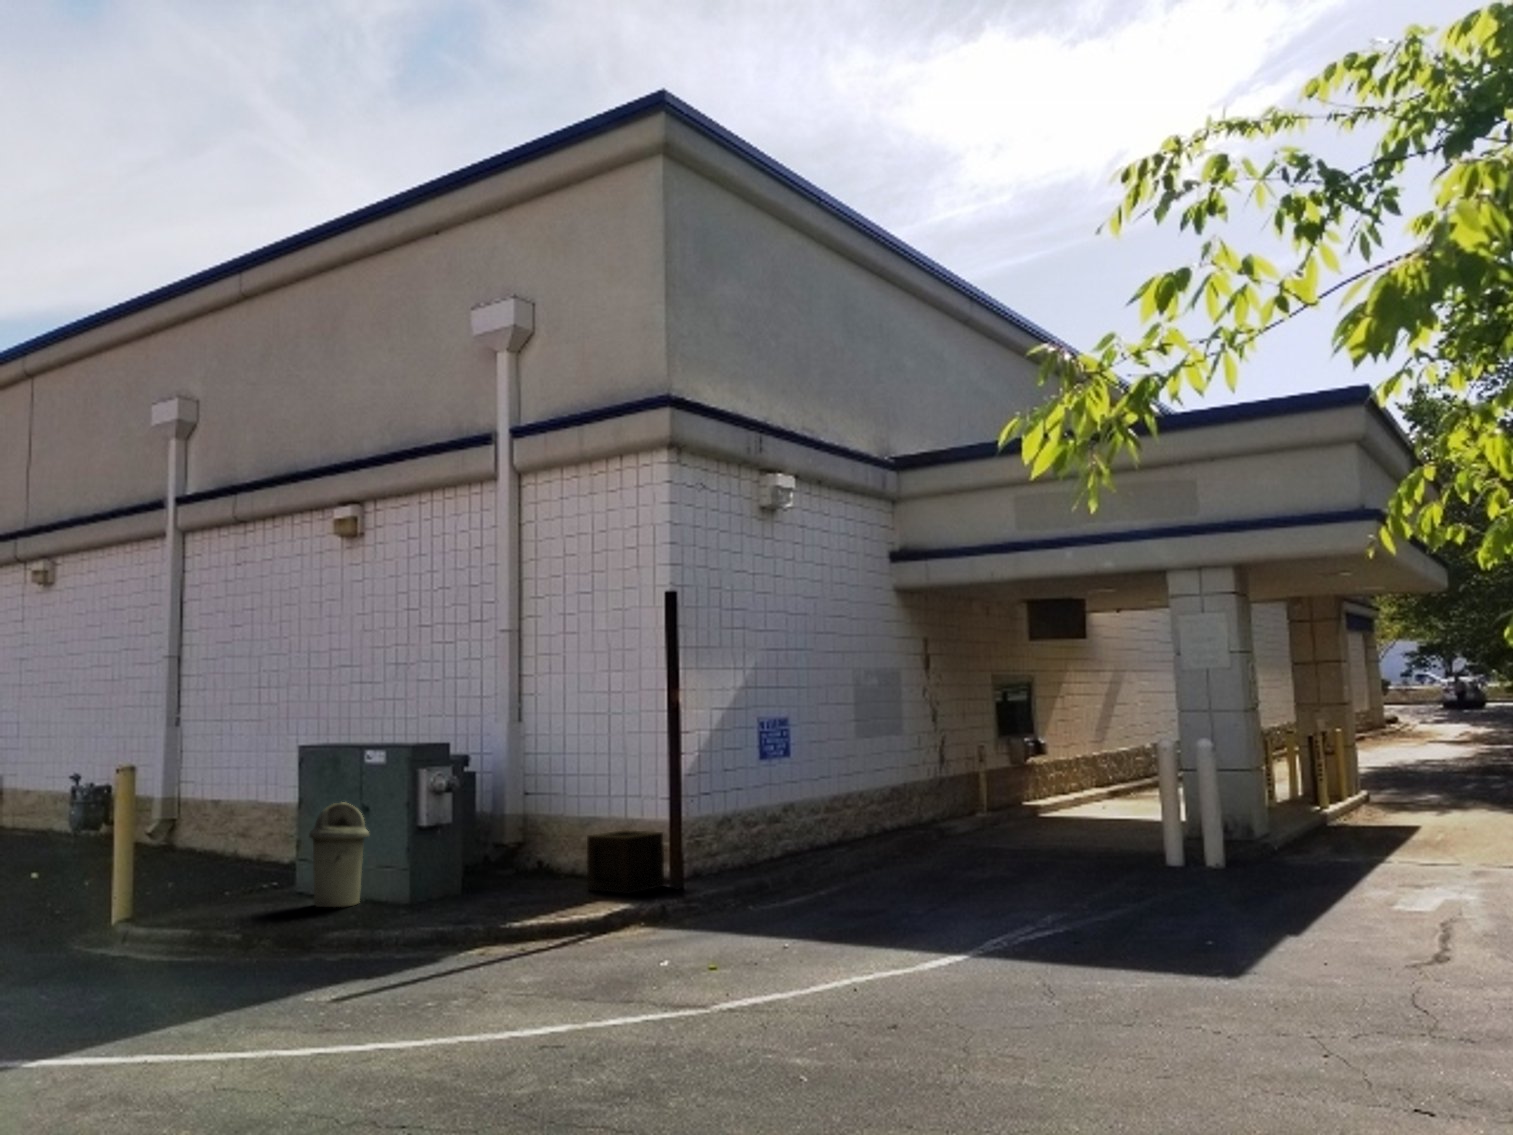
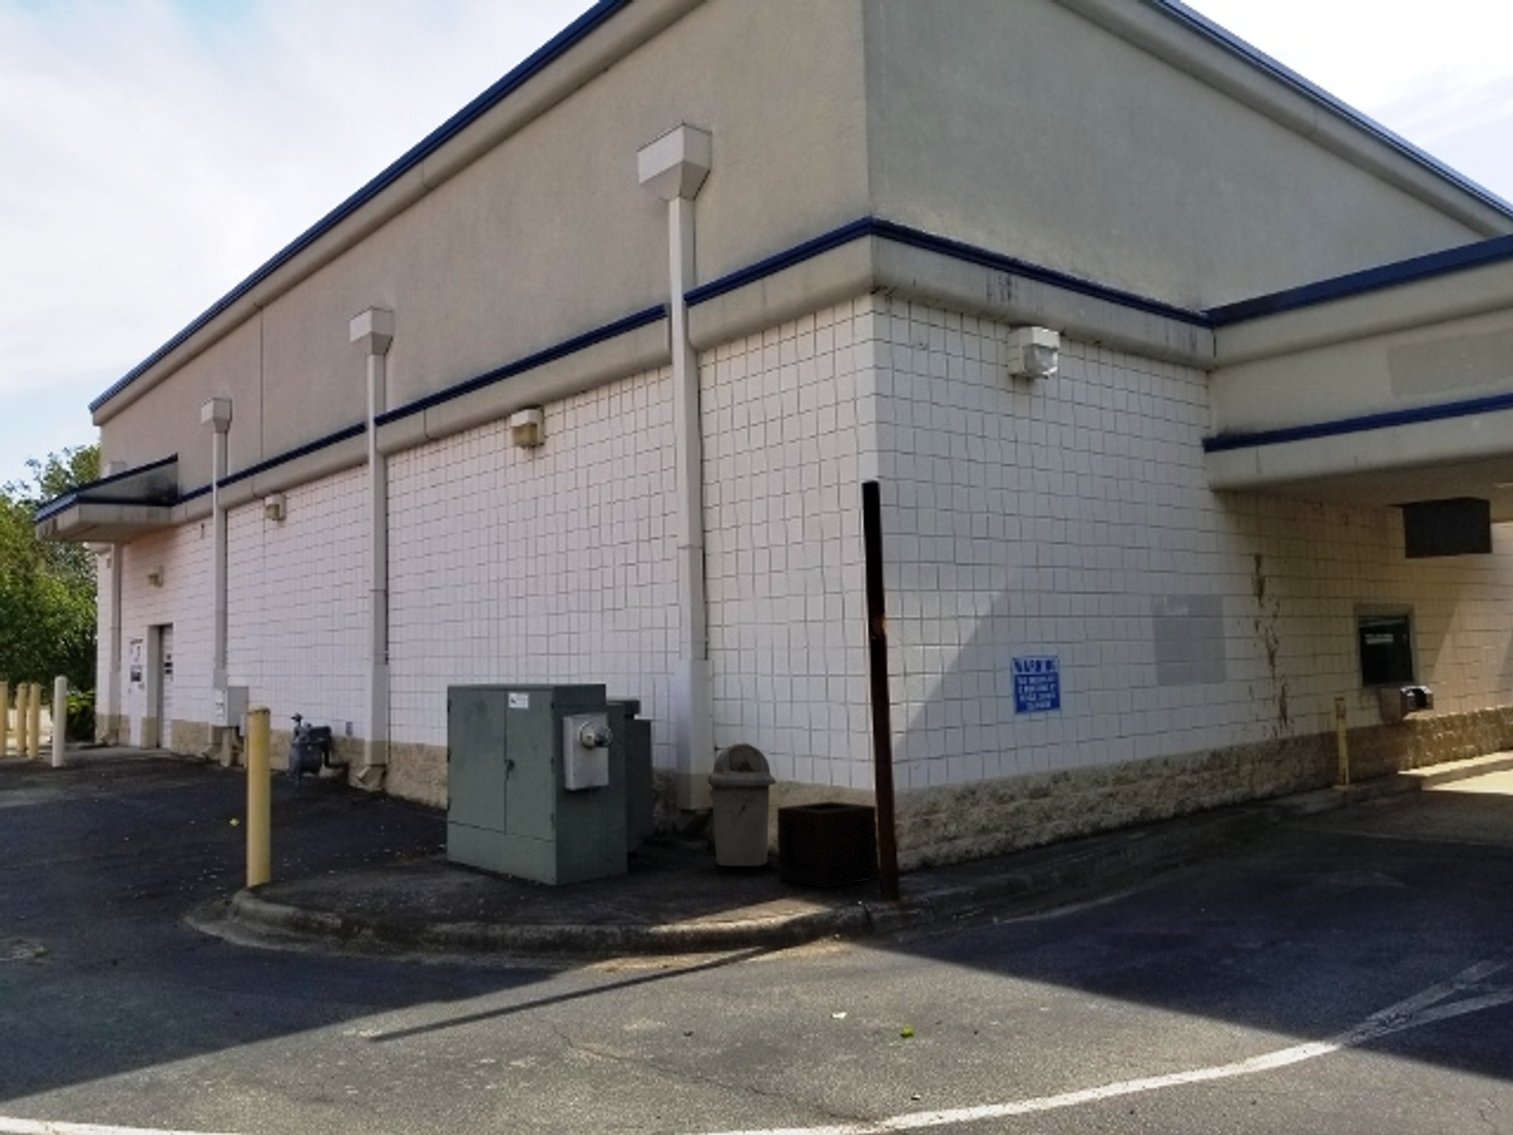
trash can: present [309,802,369,907] -> present [708,743,776,867]

